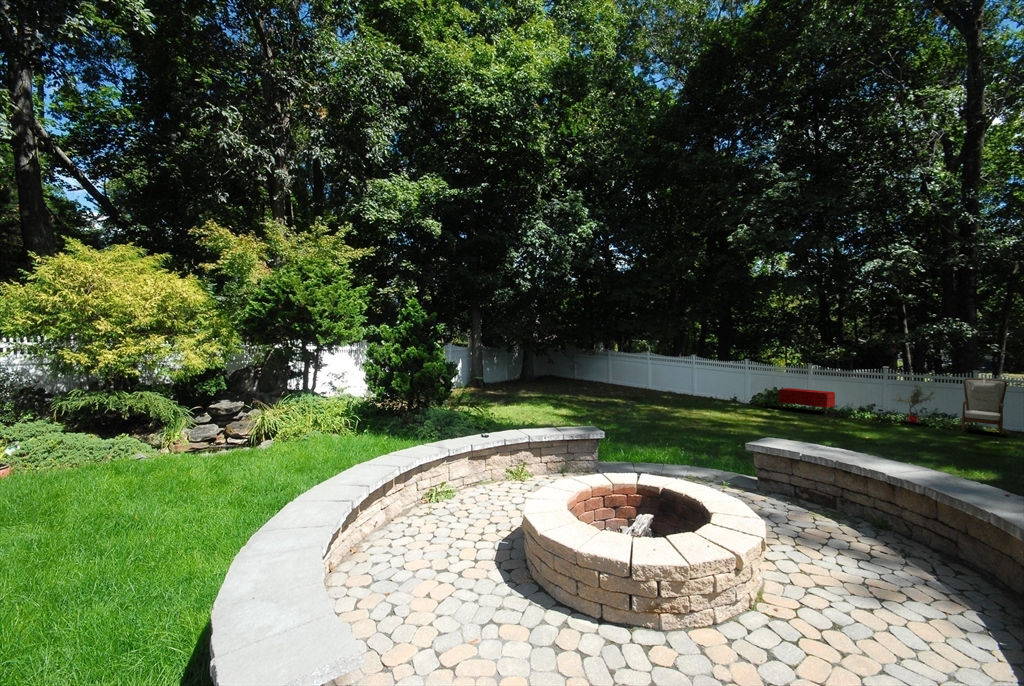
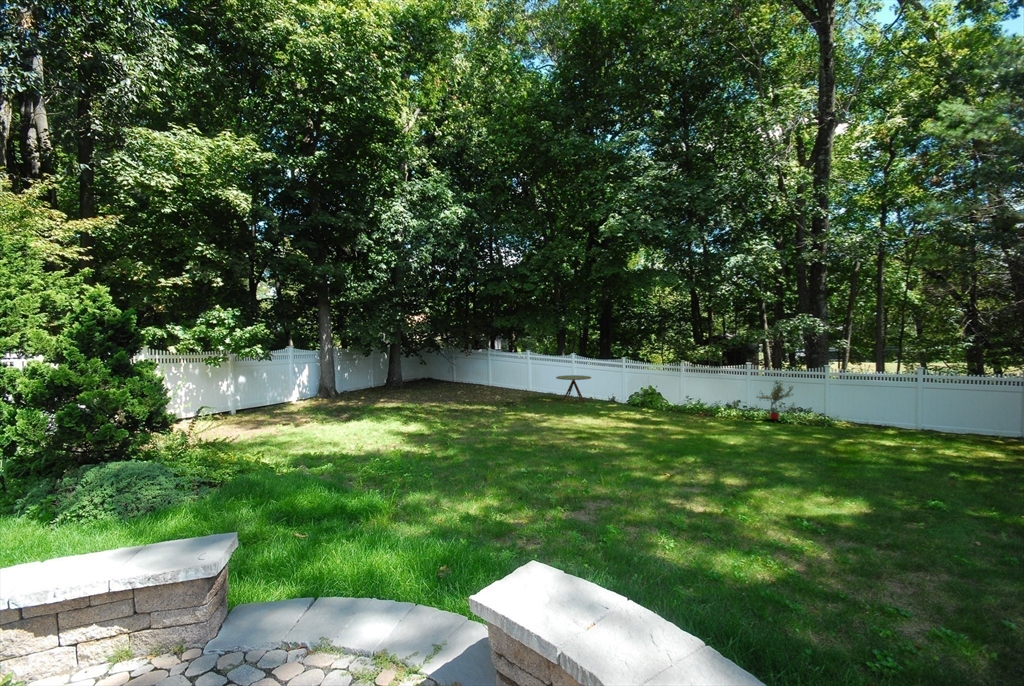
round table: none [680,375,715,400] -> present [556,375,591,402]
armchair: present [962,378,1007,436] -> none [817,373,853,431]
bench: present [779,388,835,414] -> none [653,387,705,414]

